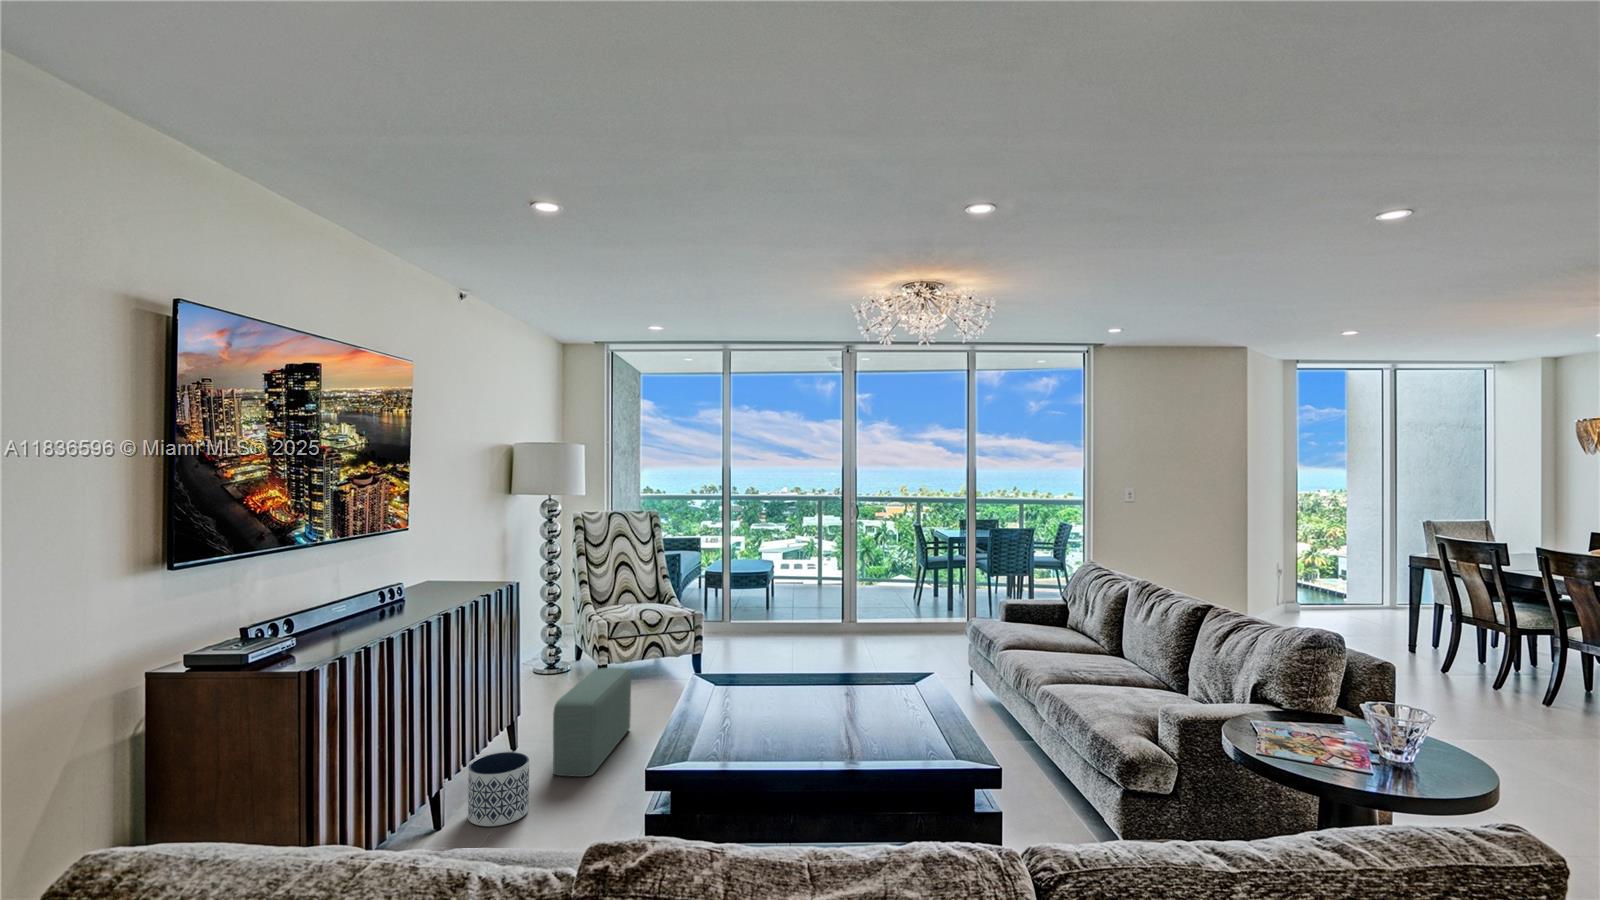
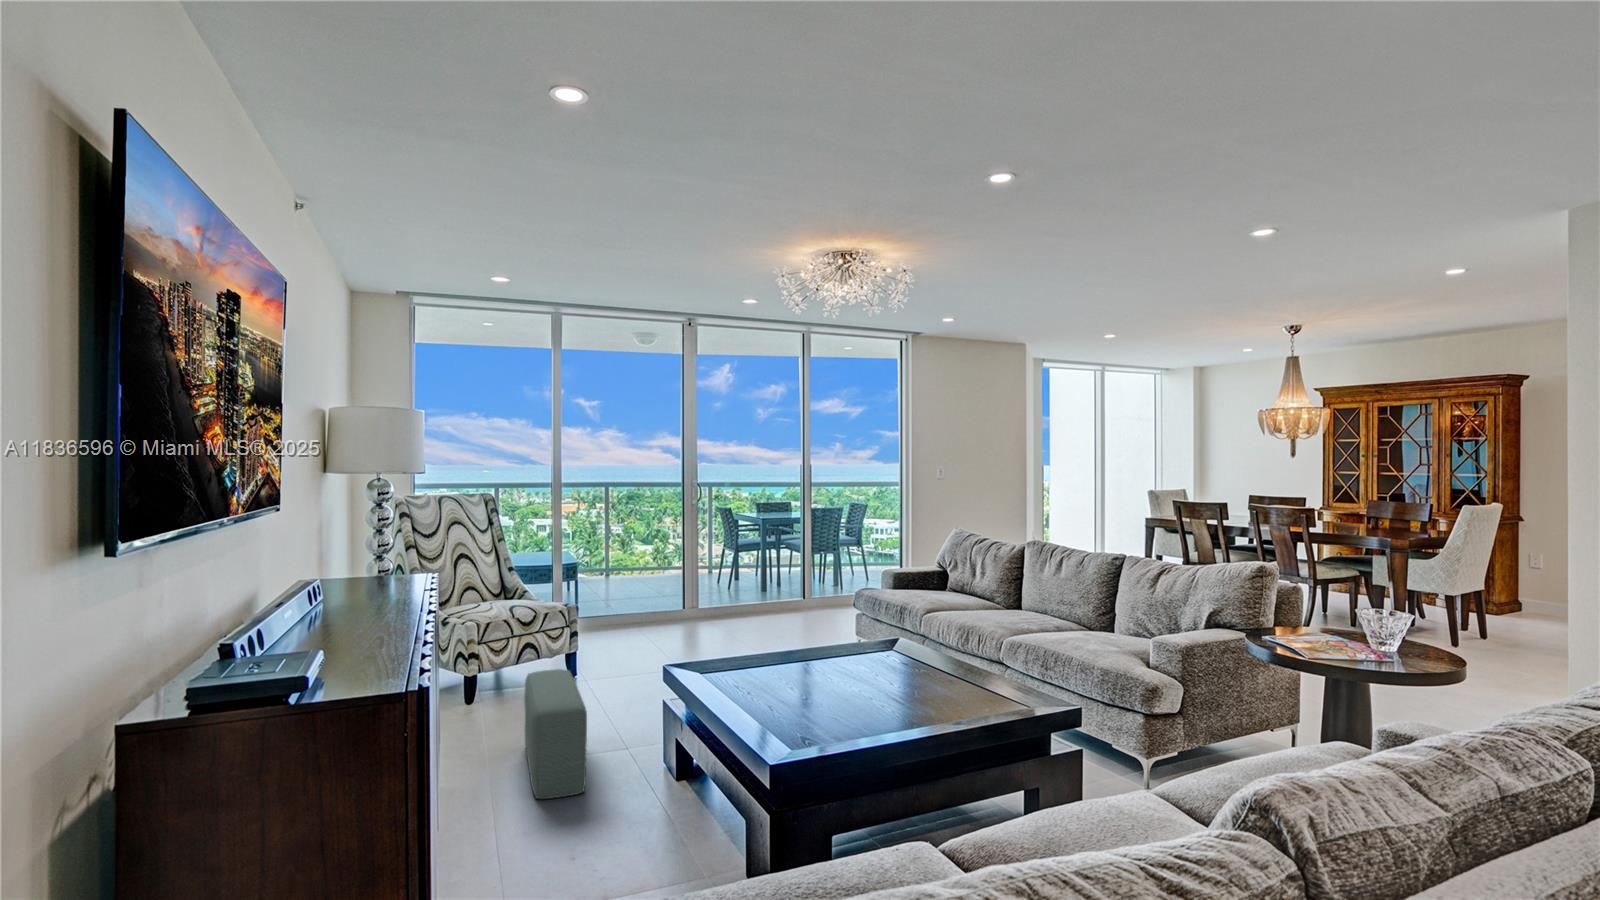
planter: present [468,752,529,826] -> none [484,774,559,867]

